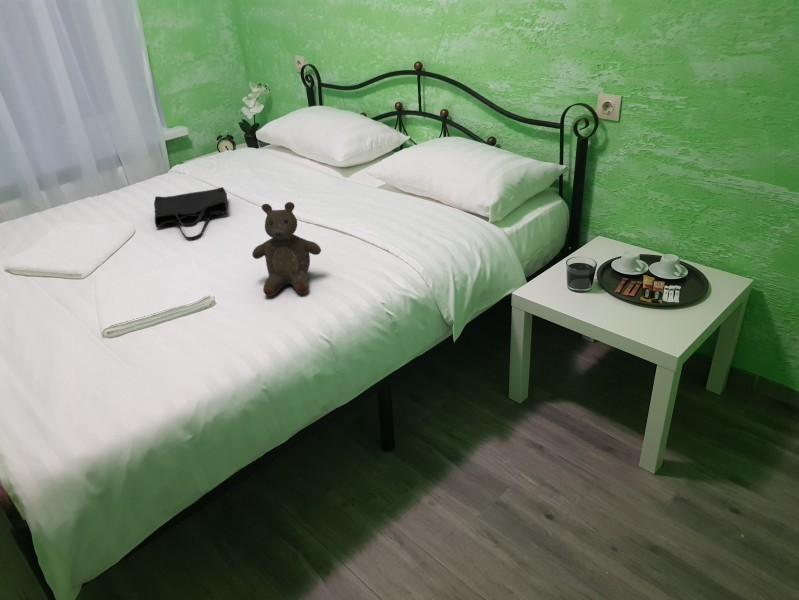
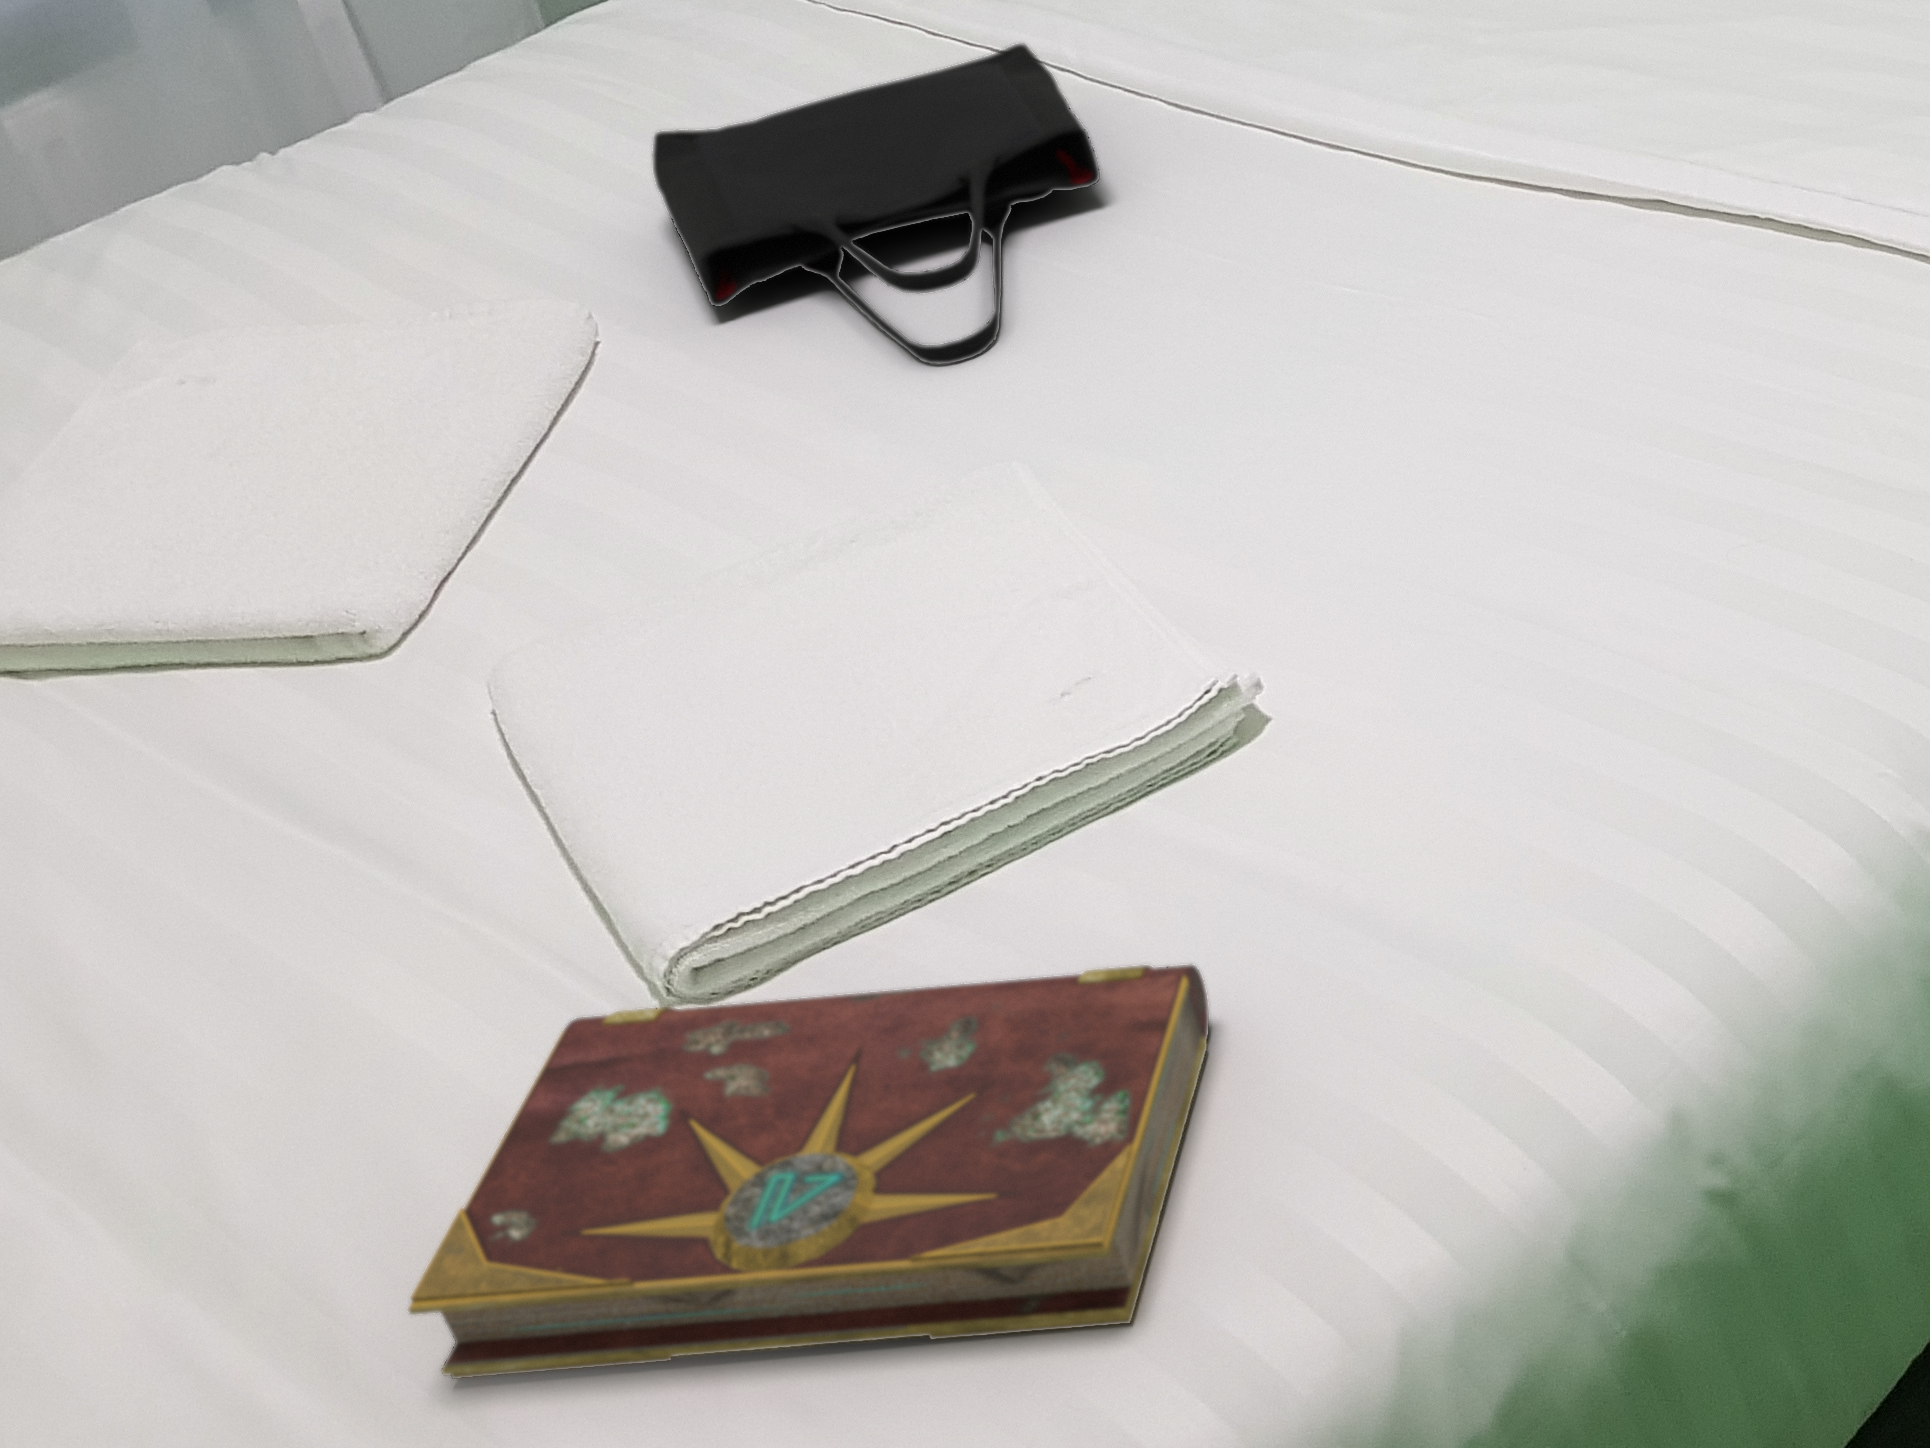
stuffed bear: present [252,202,321,296] -> none [1427,103,1808,640]
book: none [34,337,182,397] -> present [408,965,1209,1379]

